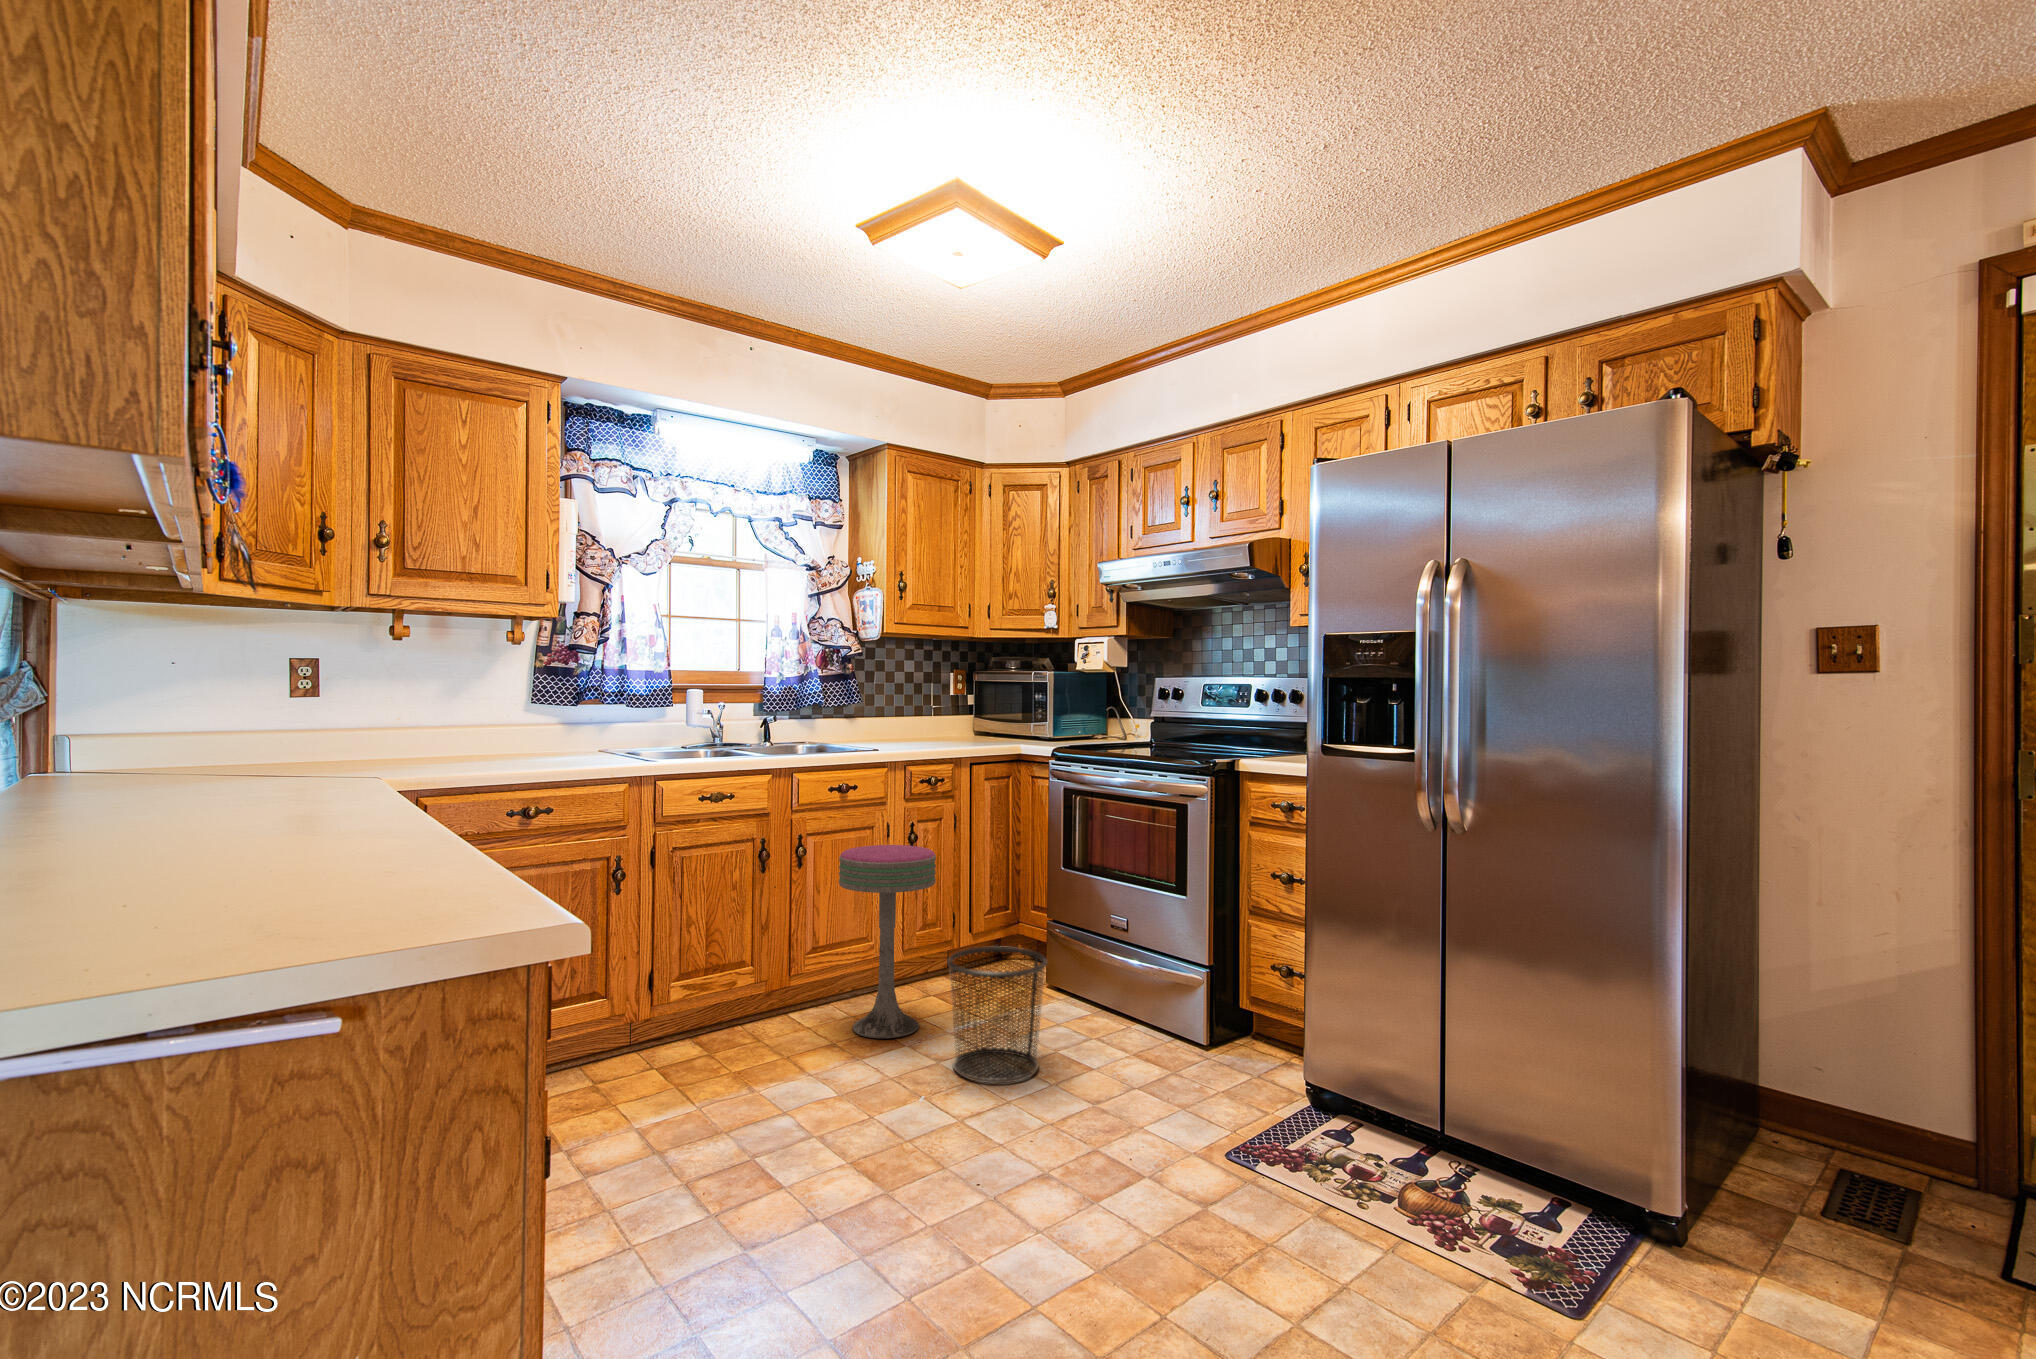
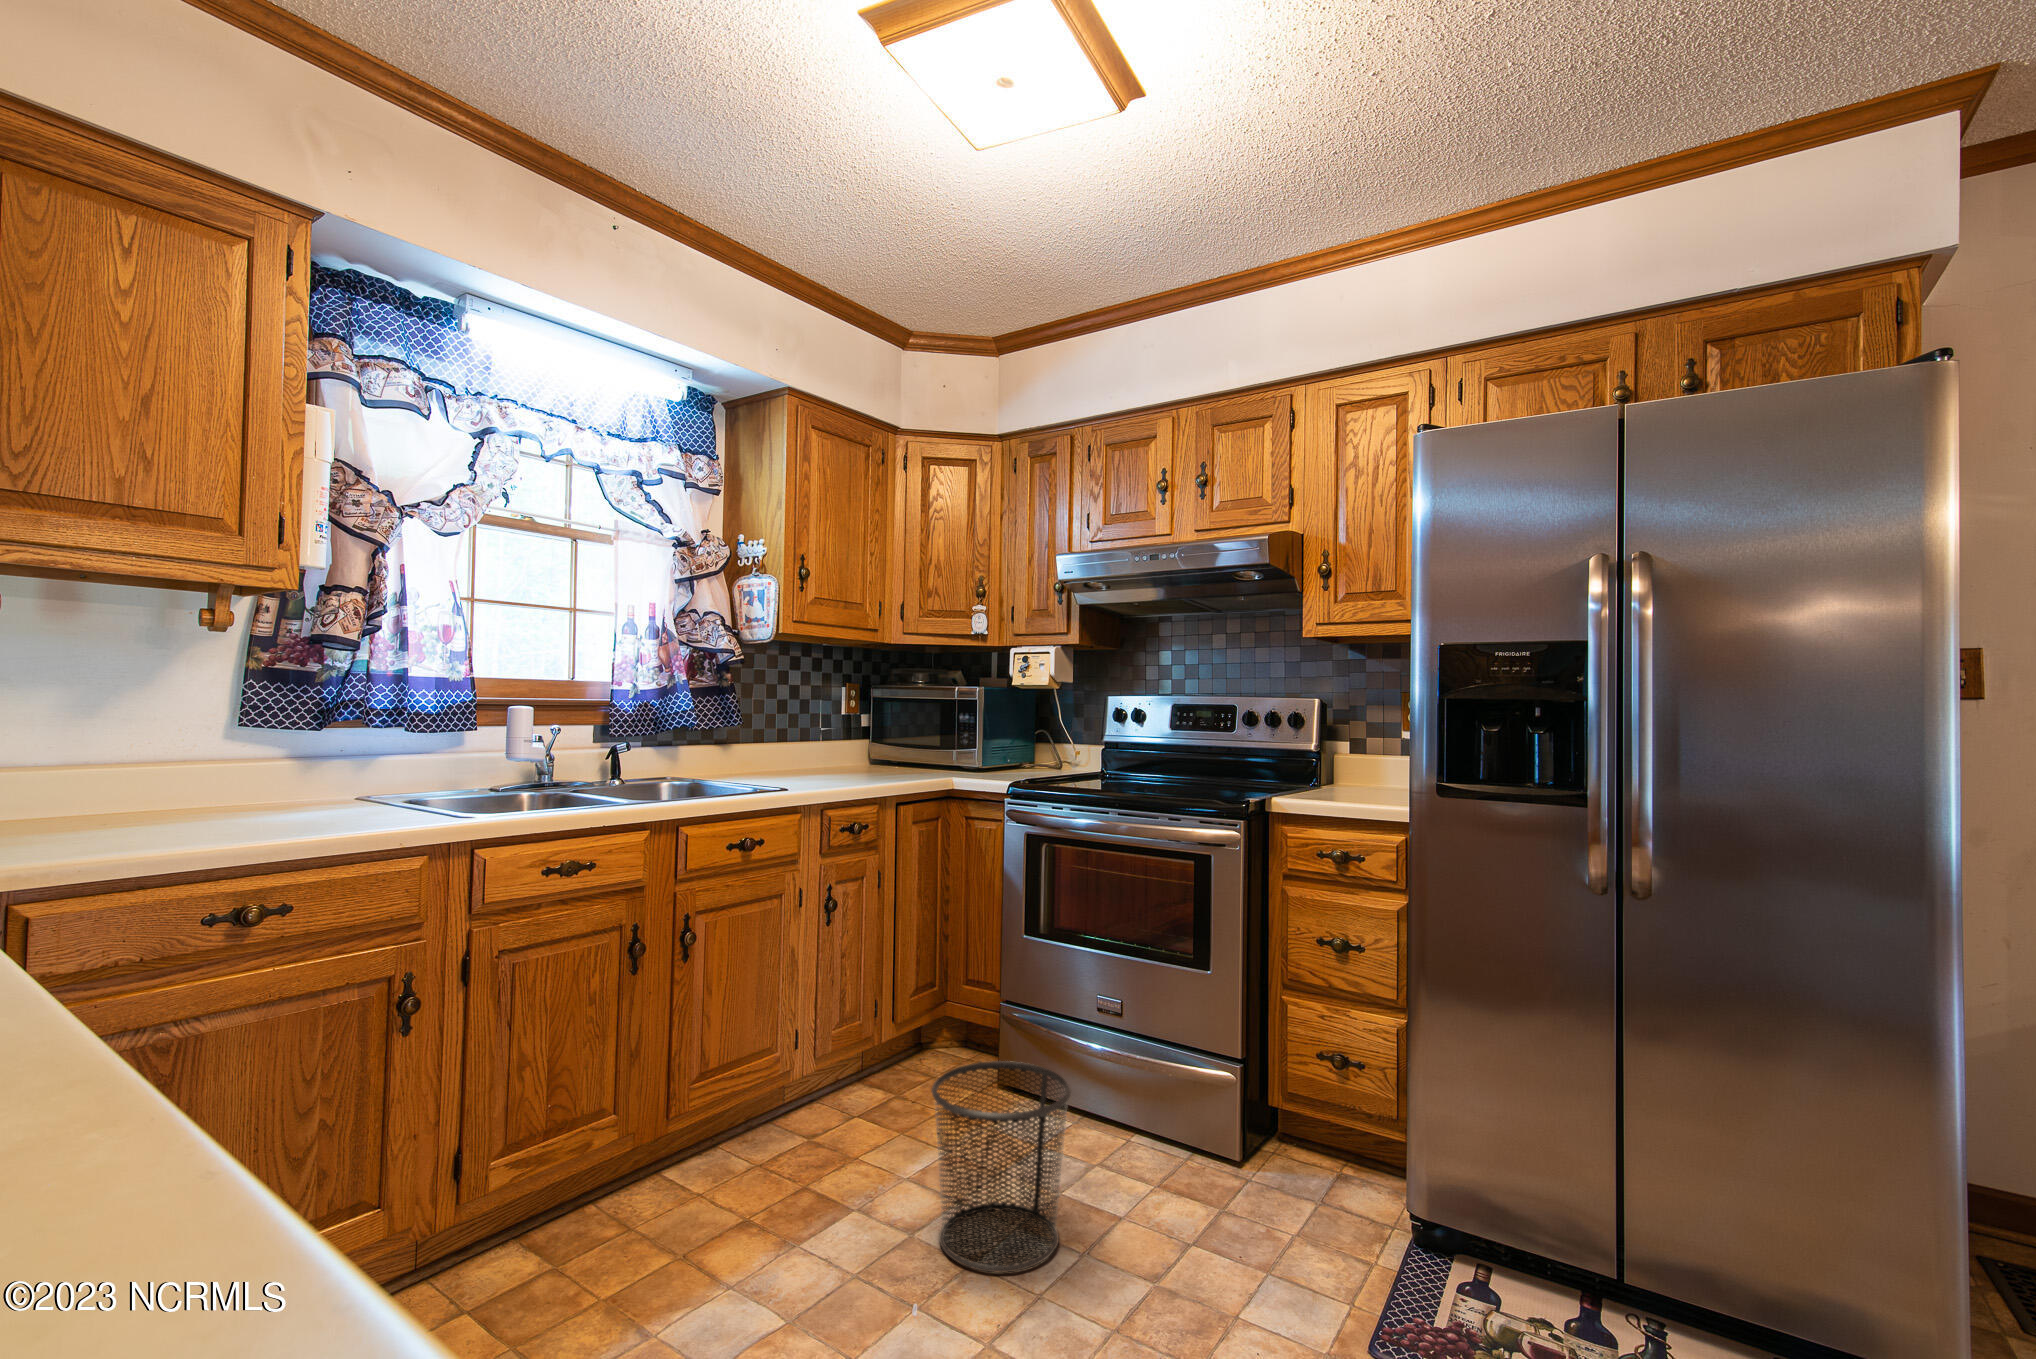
bar stool: present [839,845,936,1038] -> none [751,921,888,1205]

